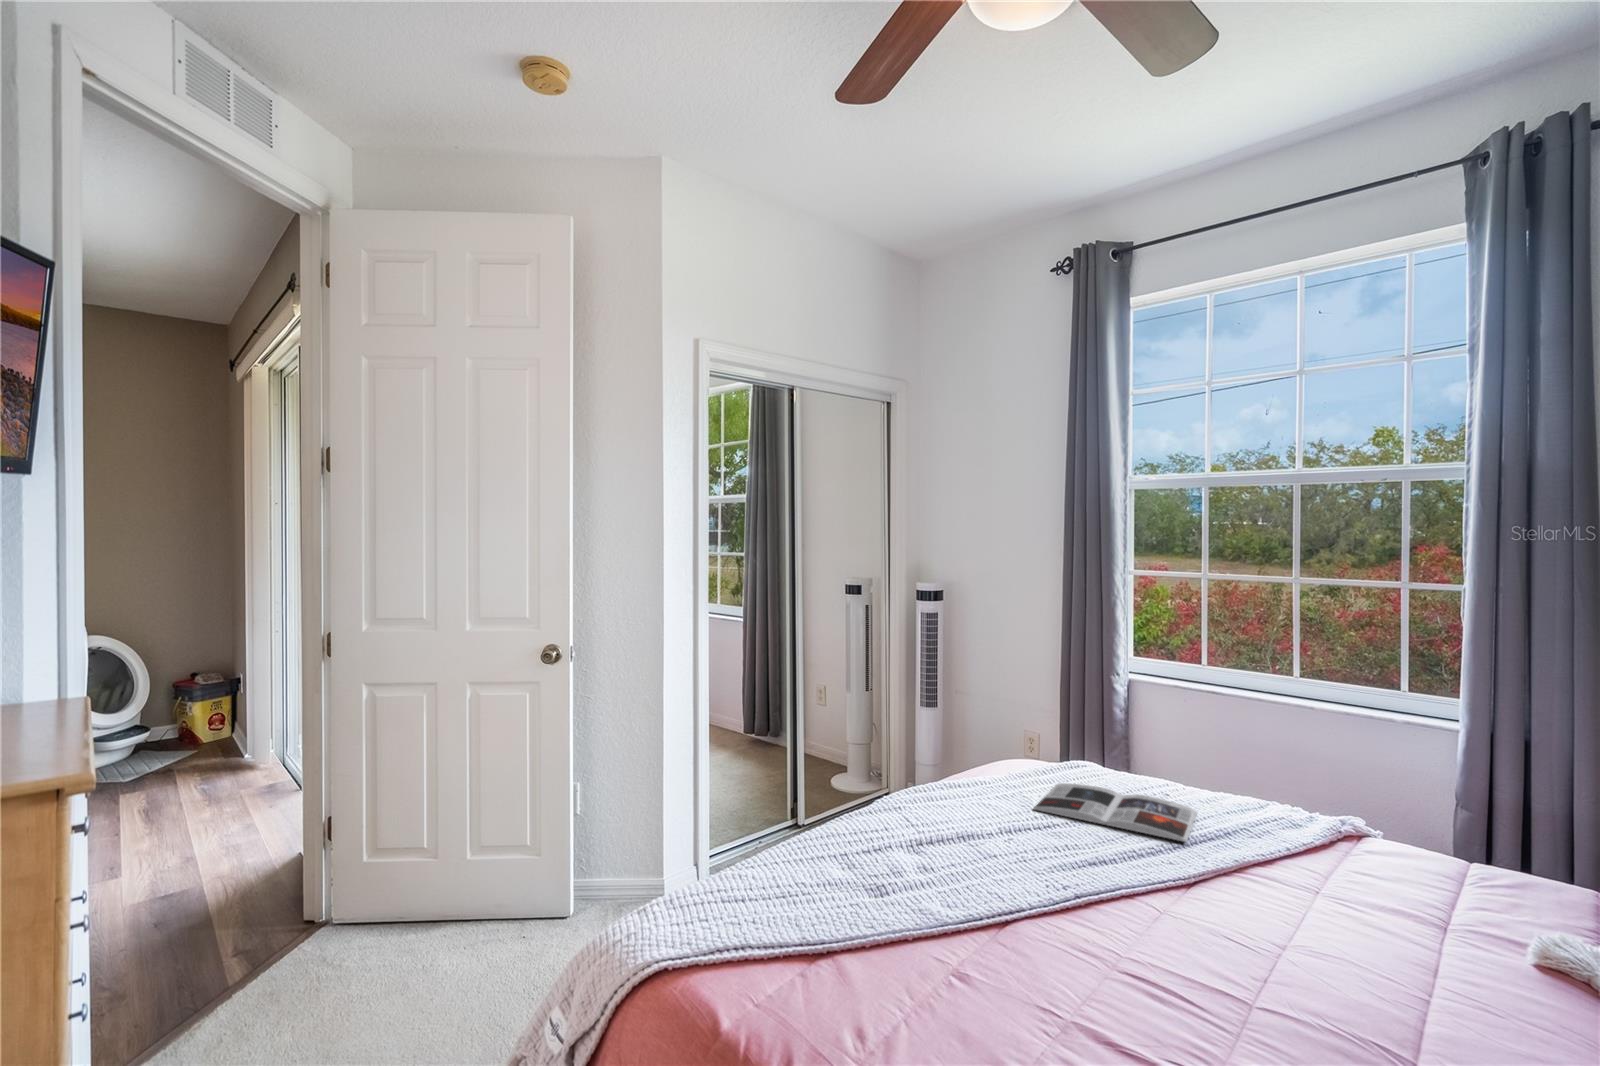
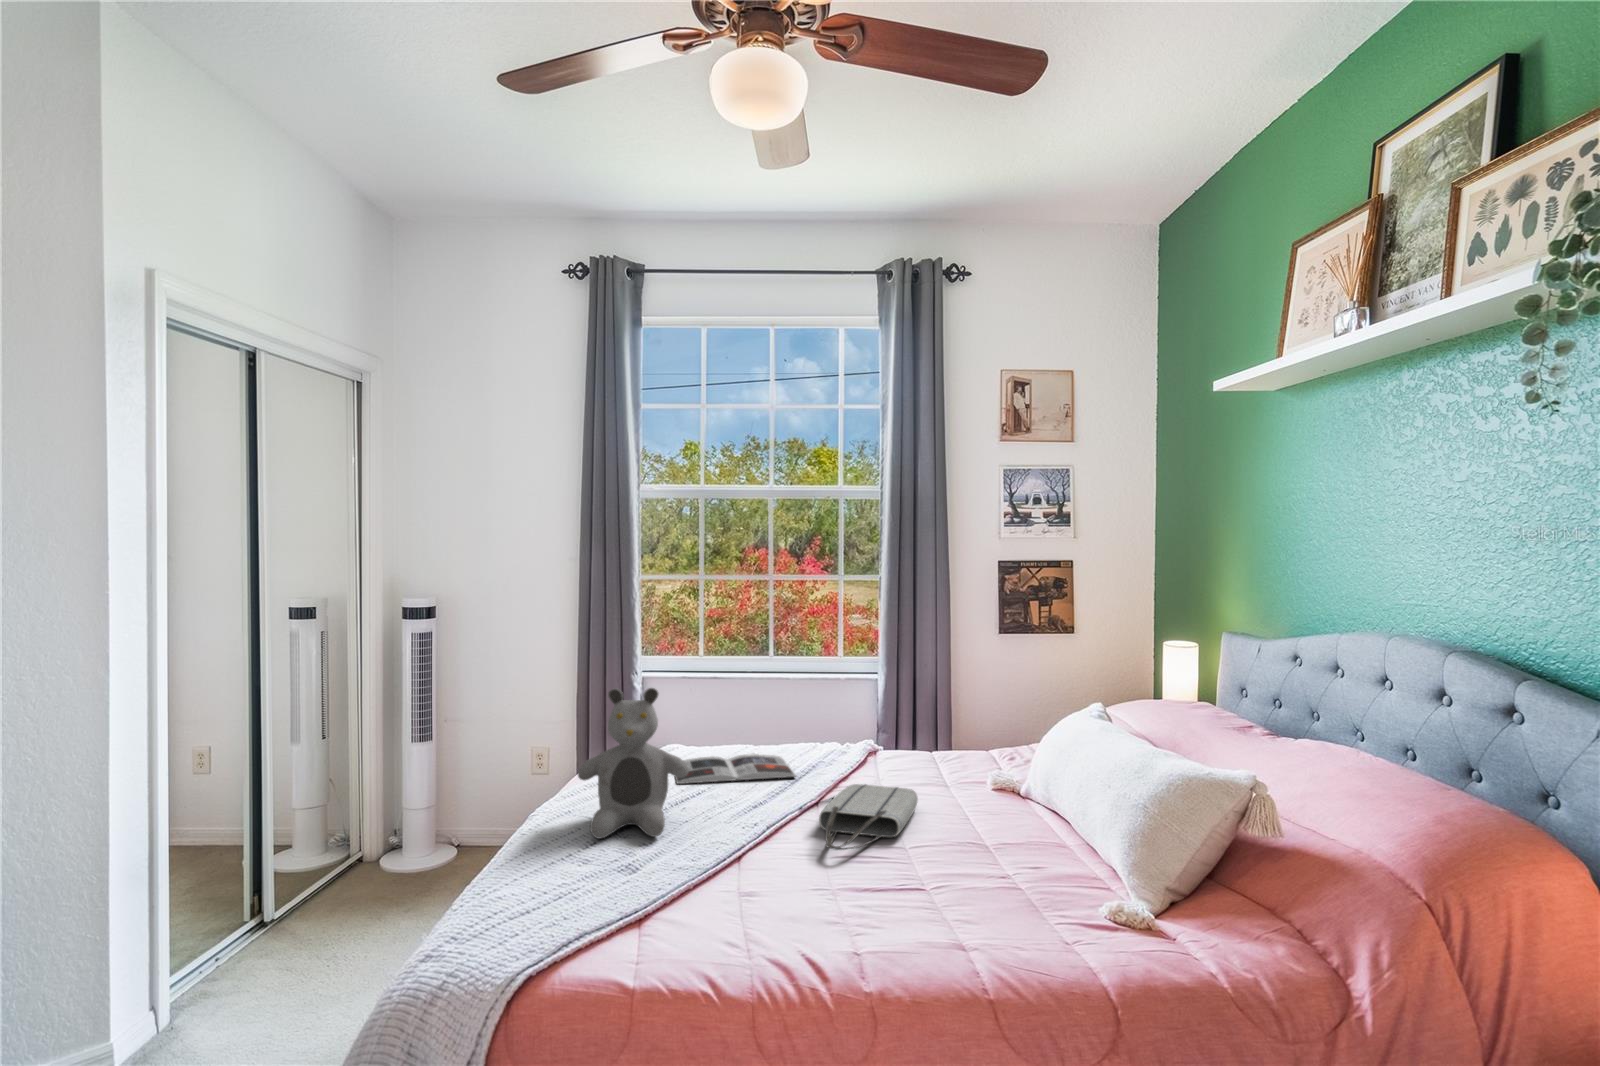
teddy bear: none [878,694,998,864] -> present [578,688,689,838]
tote bag: none [1112,878,1342,978] -> present [819,784,918,850]

